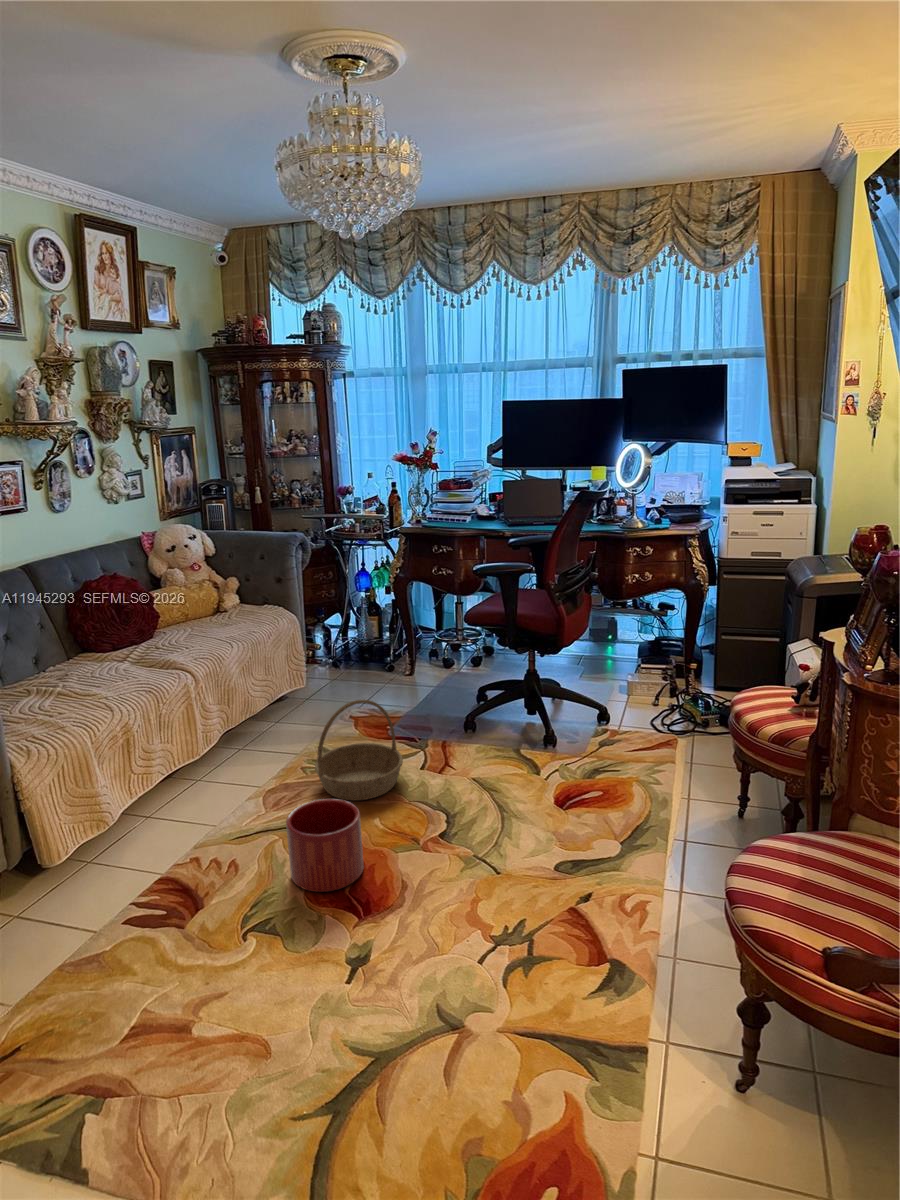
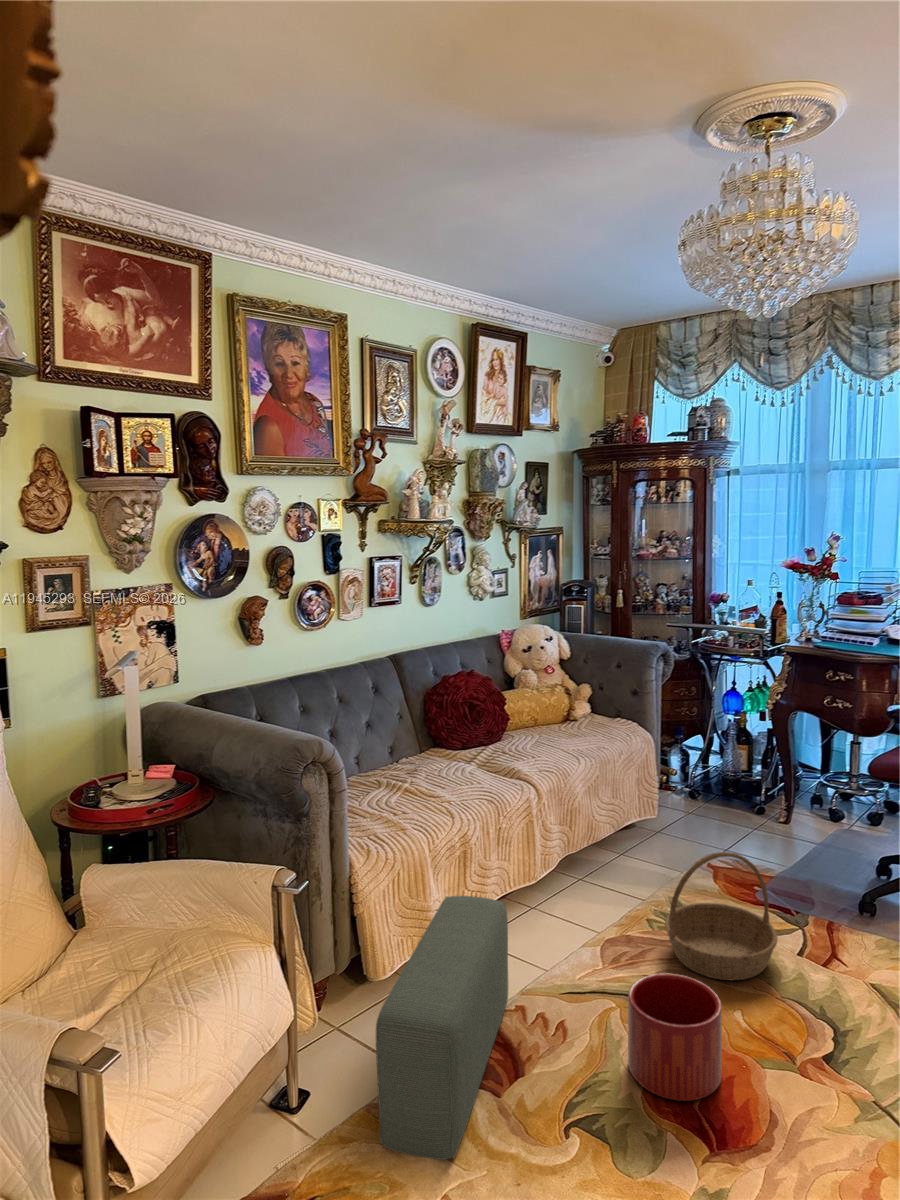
pouf: none [62,773,183,992] -> present [376,896,508,1160]

